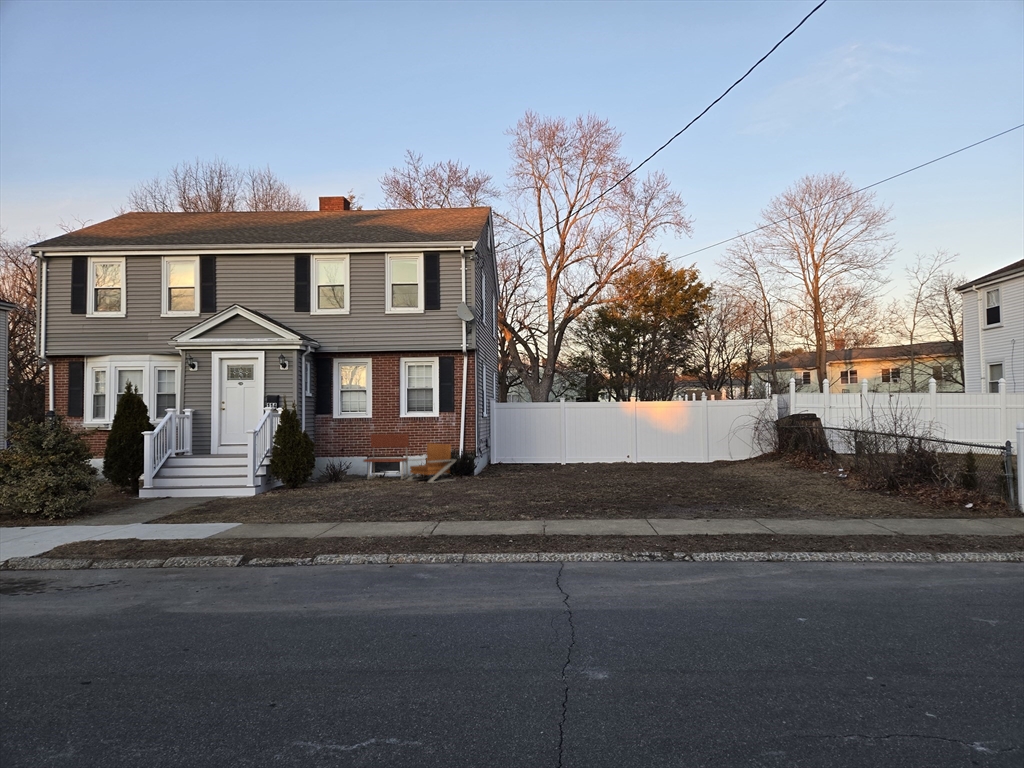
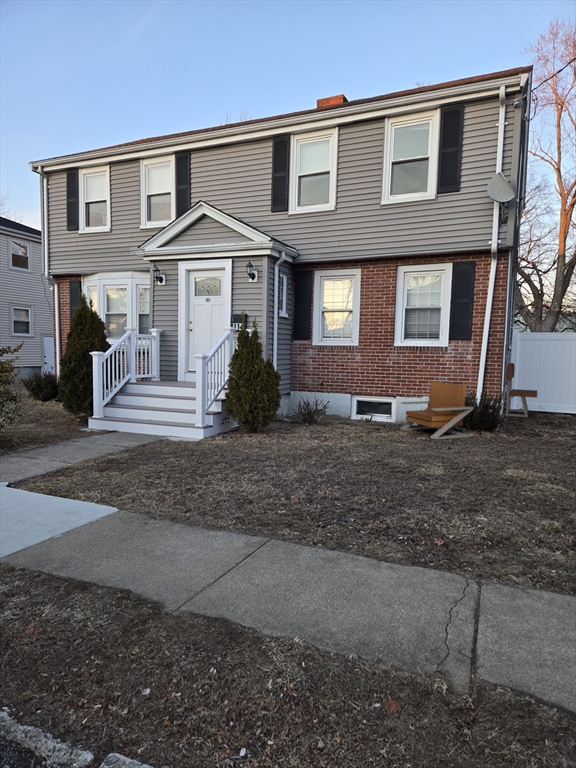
bench: present [364,433,409,479] -> present [505,363,537,417]

